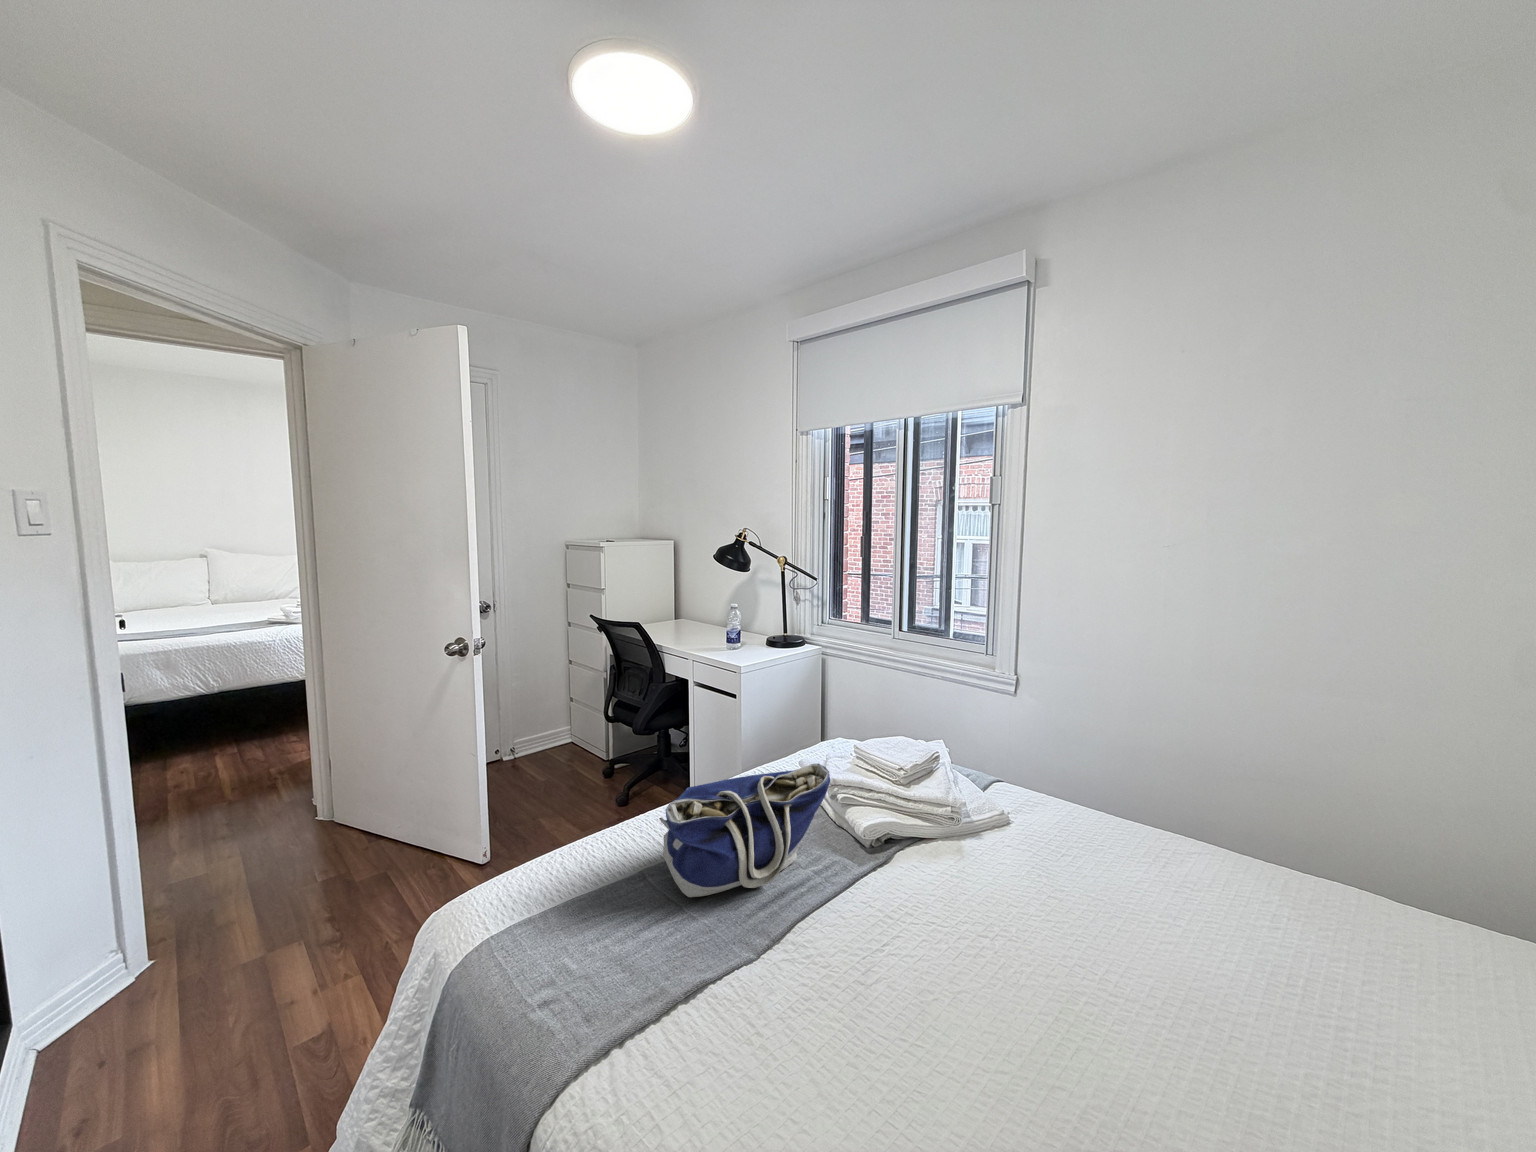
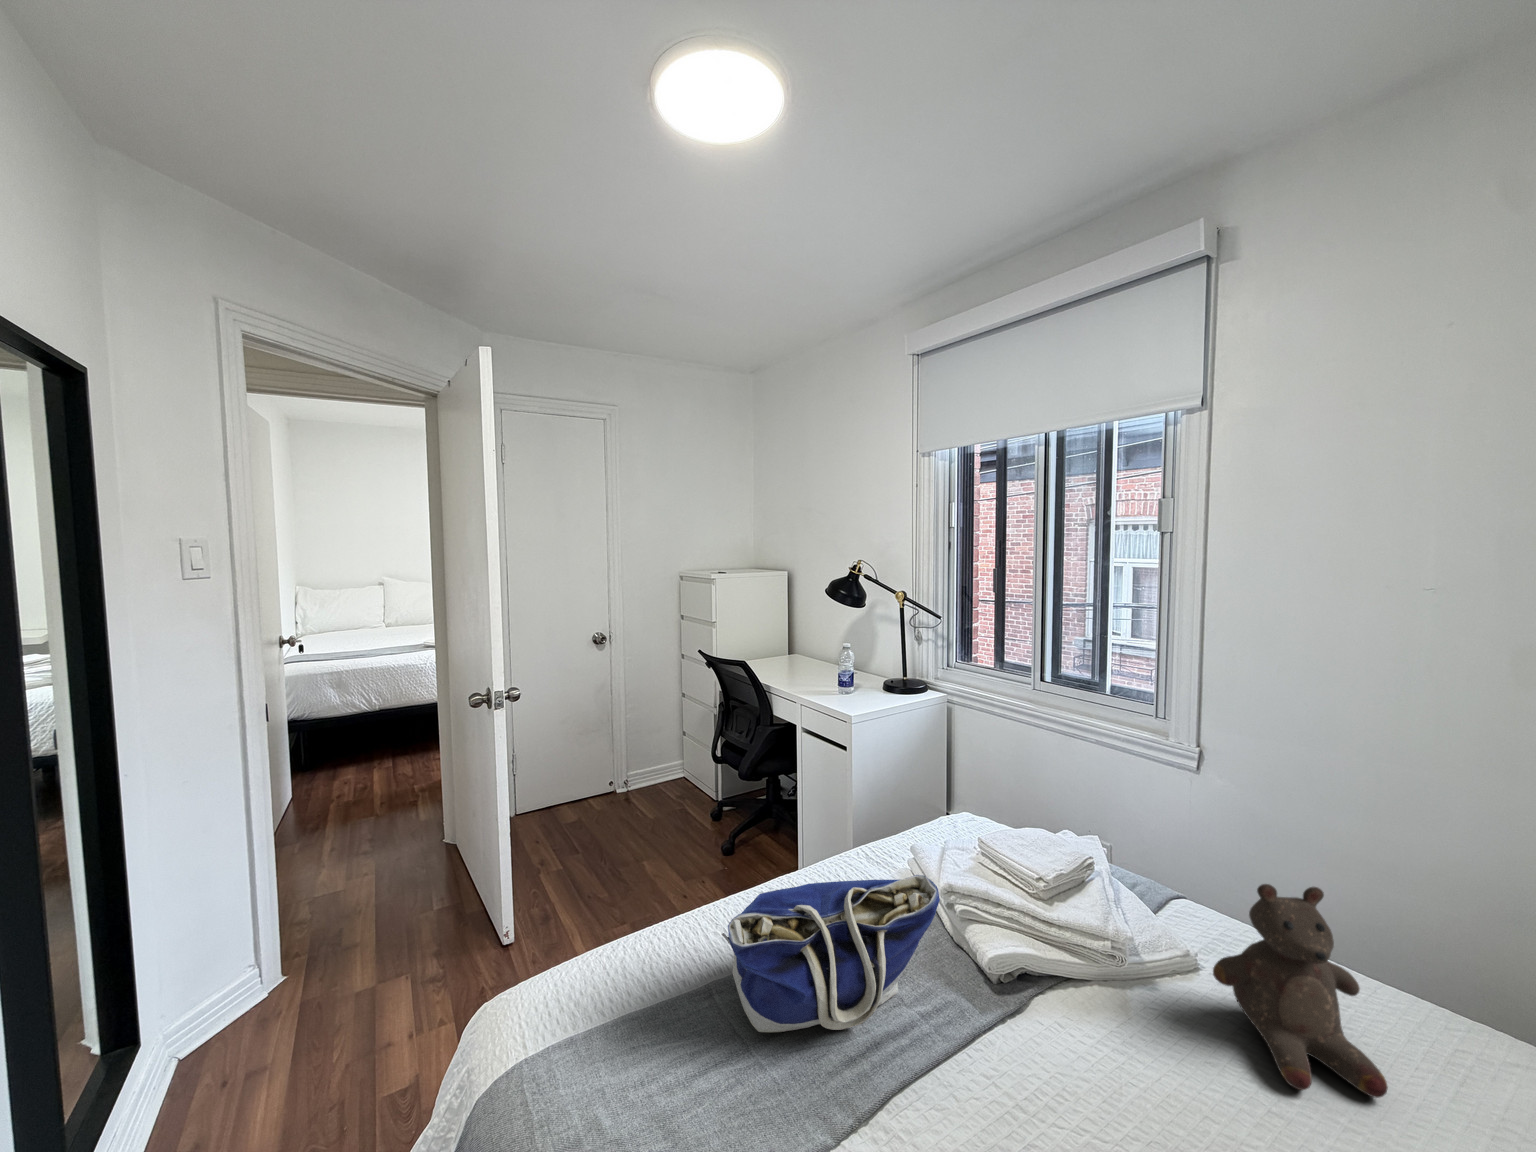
stuffed bear: none [1018,747,1120,882] -> present [1213,884,1388,1098]

